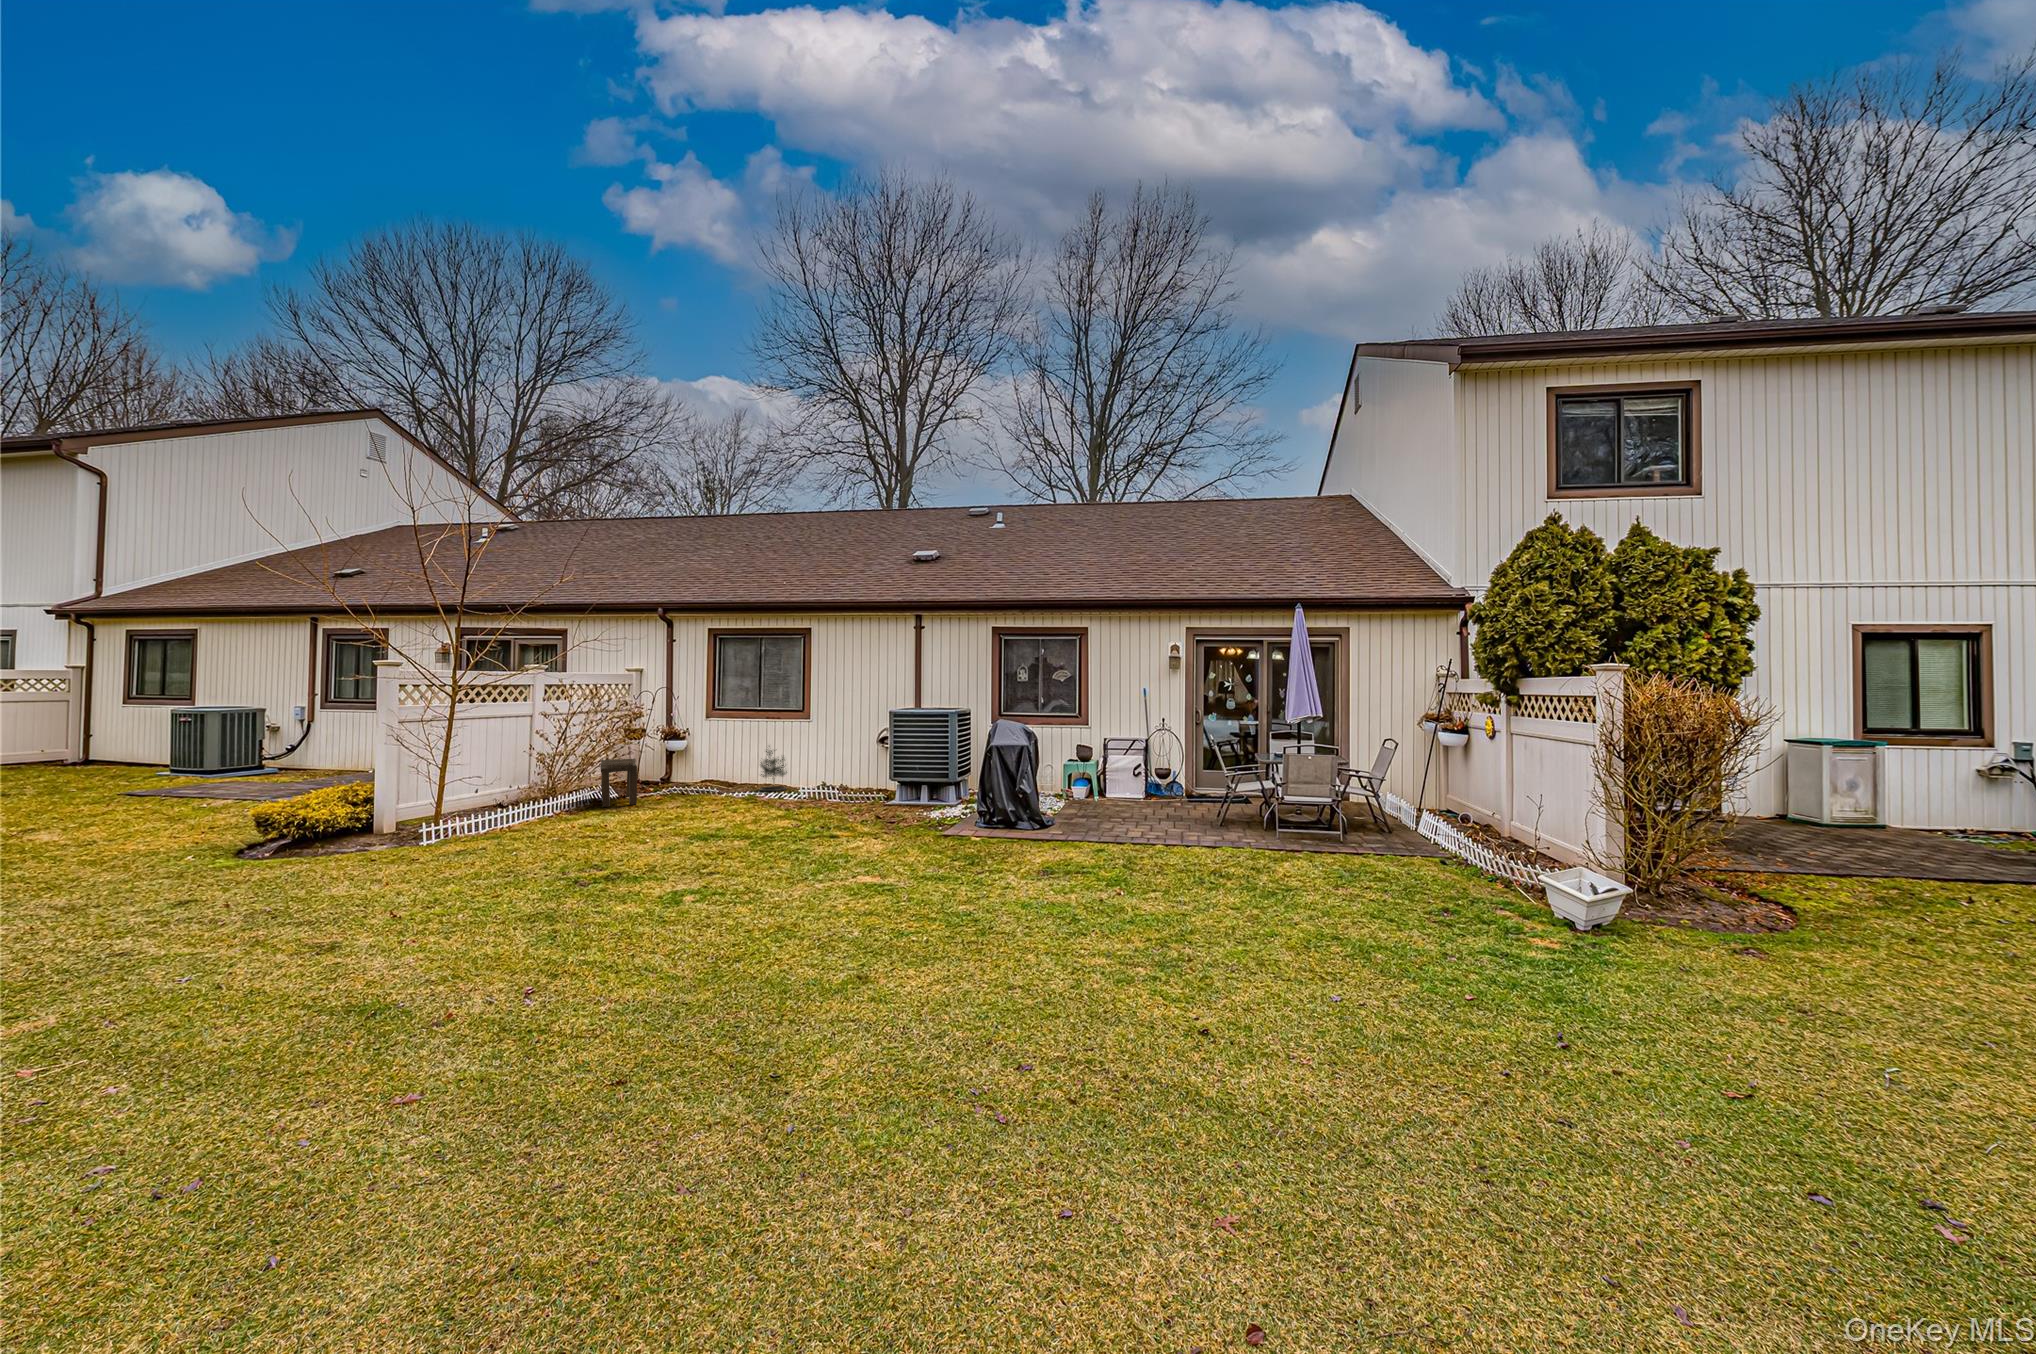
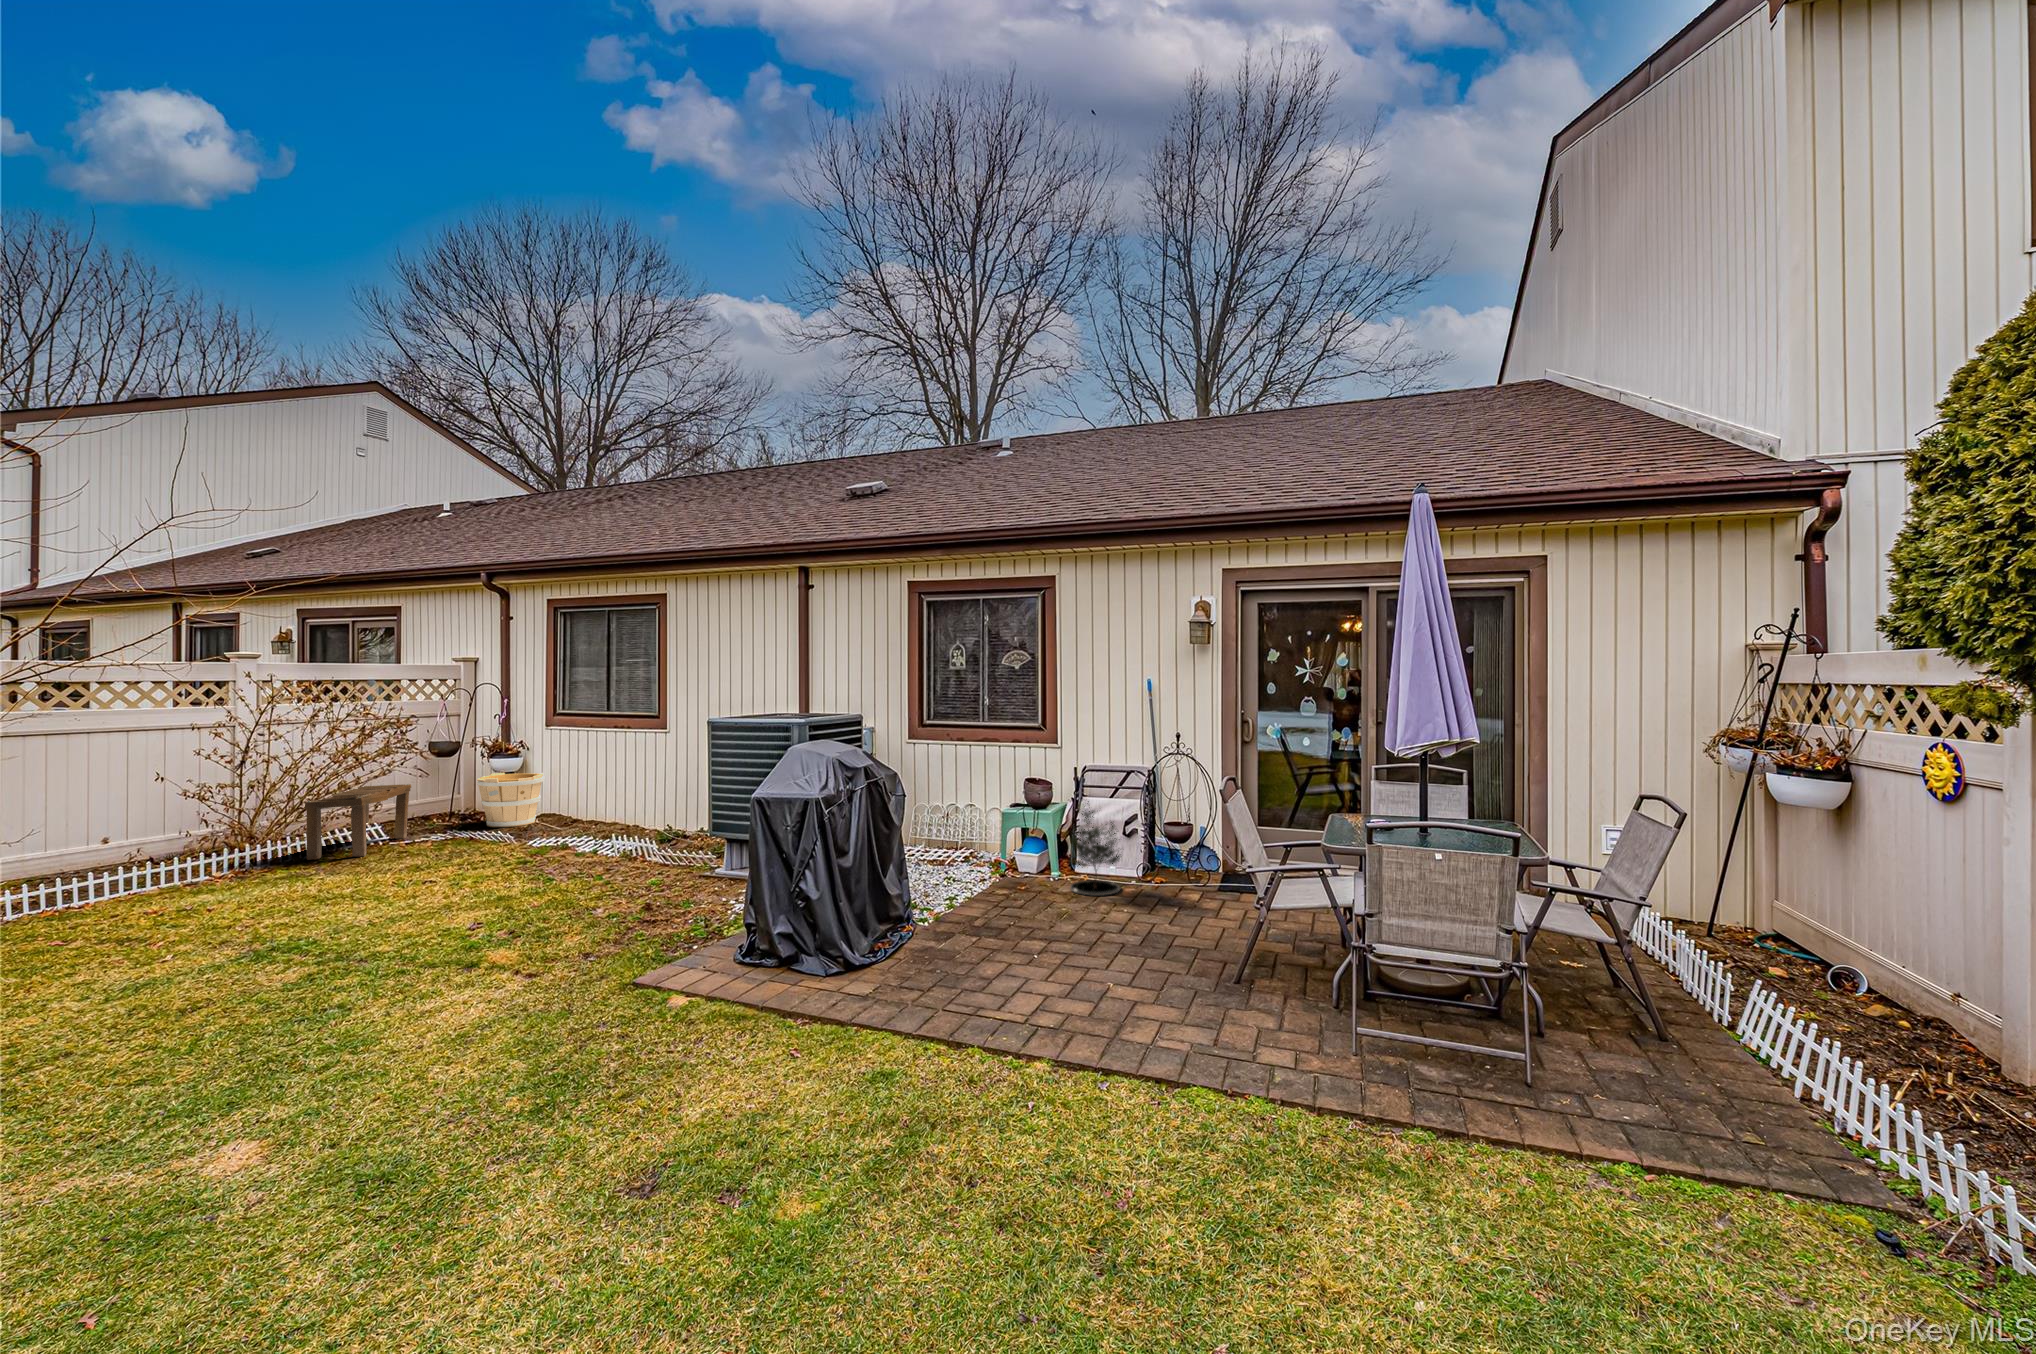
potted tree: present [760,746,787,791] -> present [1070,801,1121,896]
wooden bucket: none [663,752,708,789] -> present [477,773,544,827]

